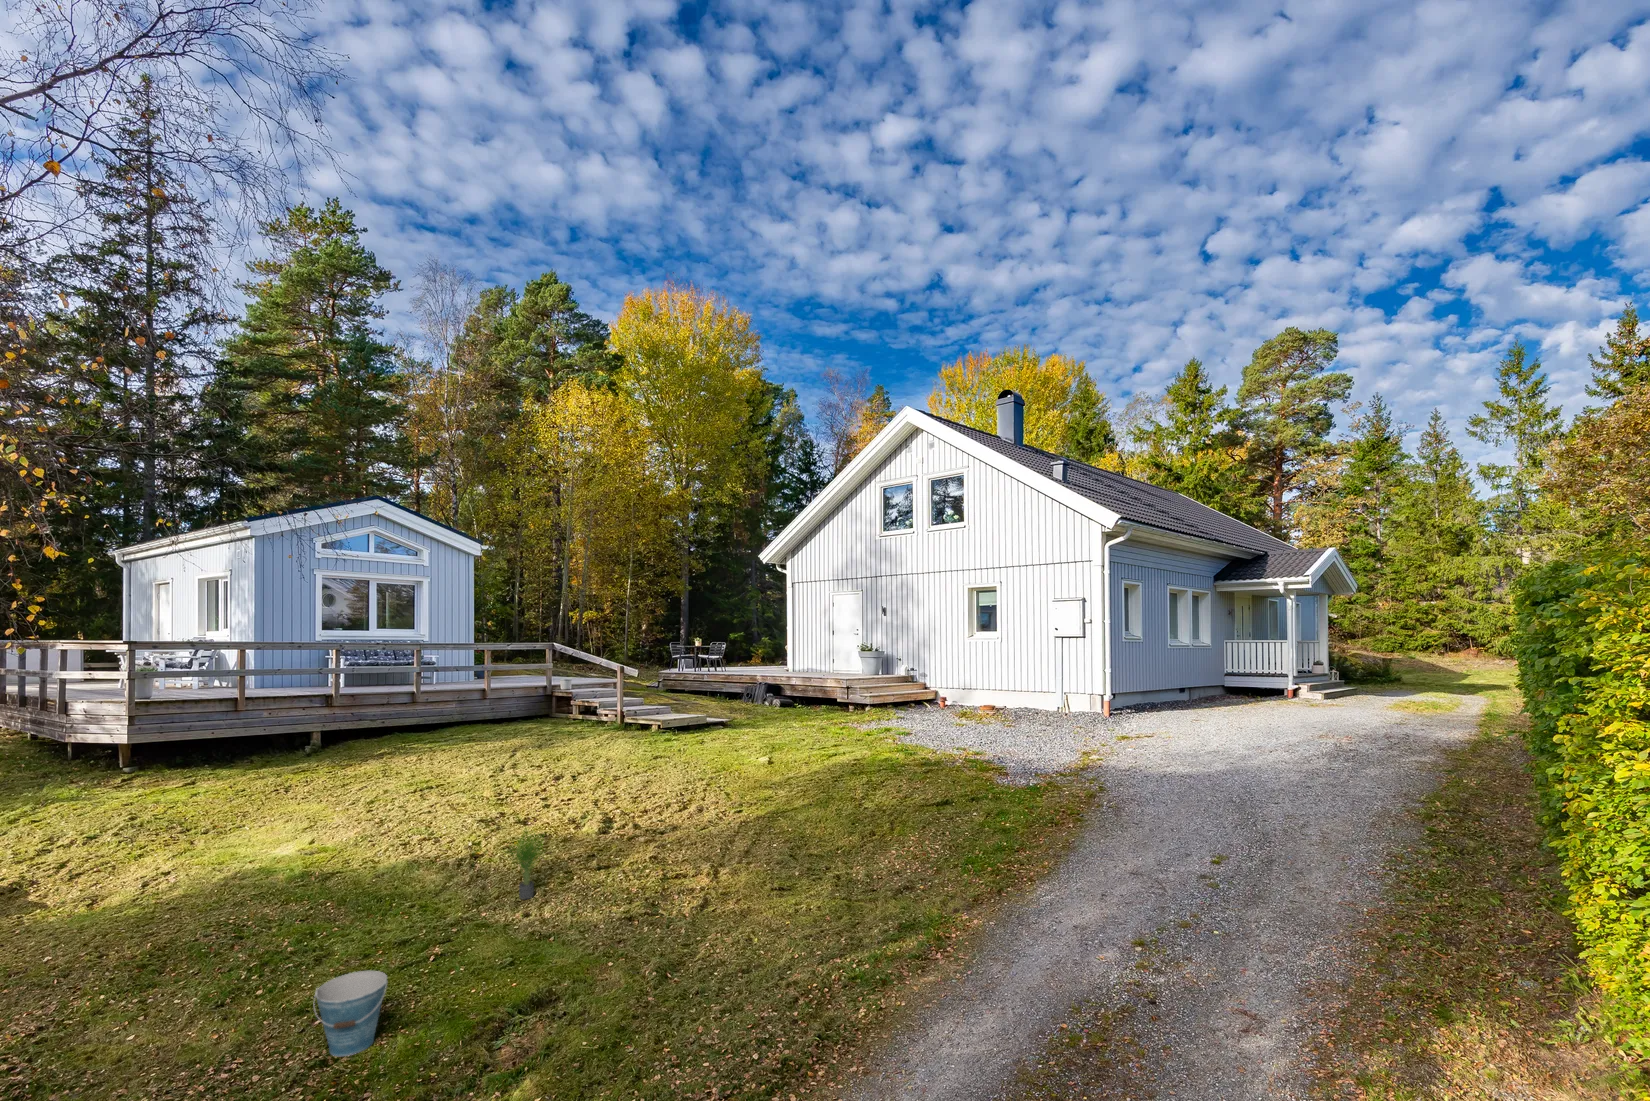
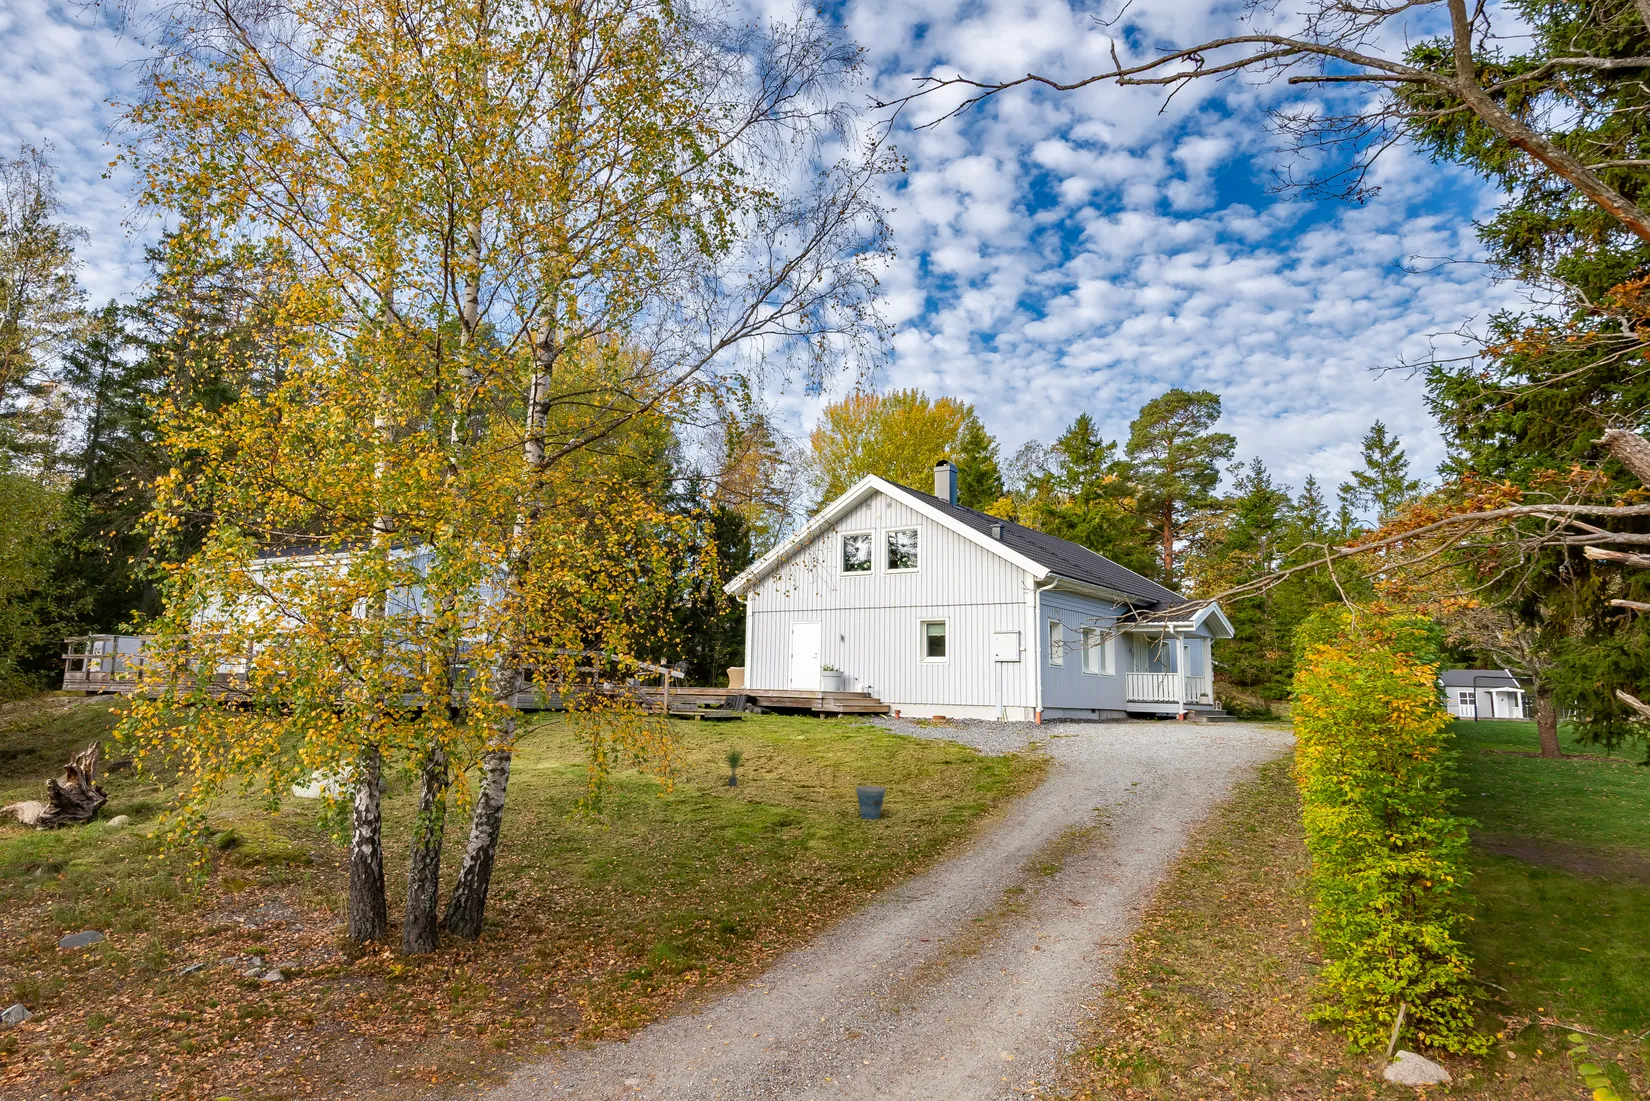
bucket: present [313,971,387,1056] -> present [856,786,886,819]

